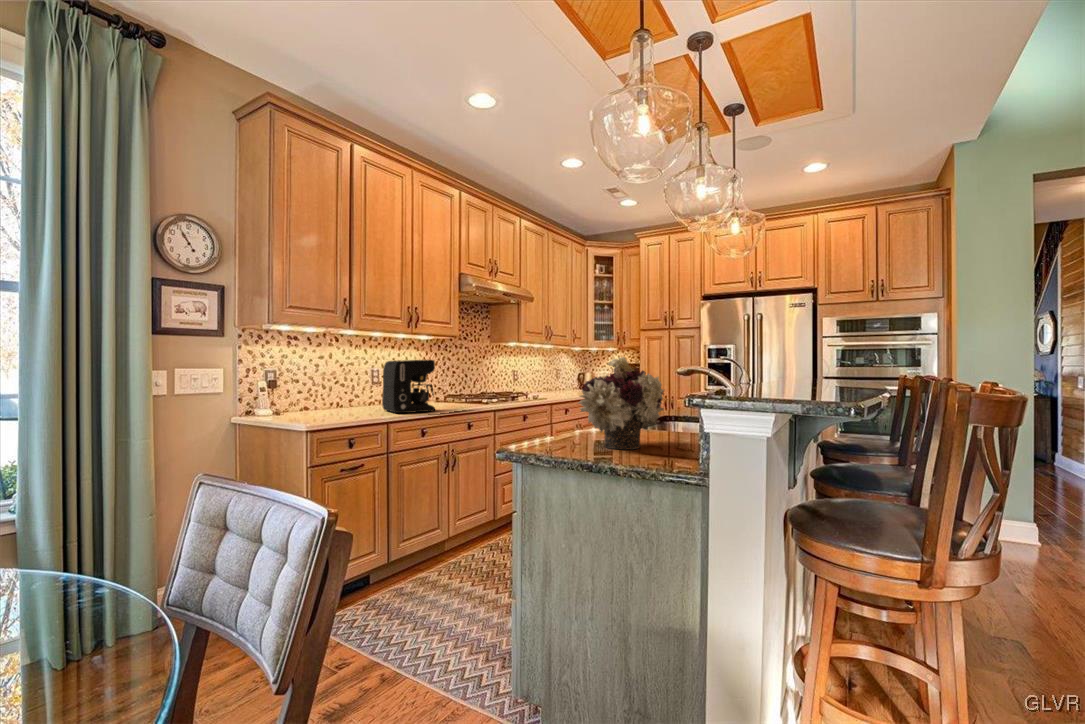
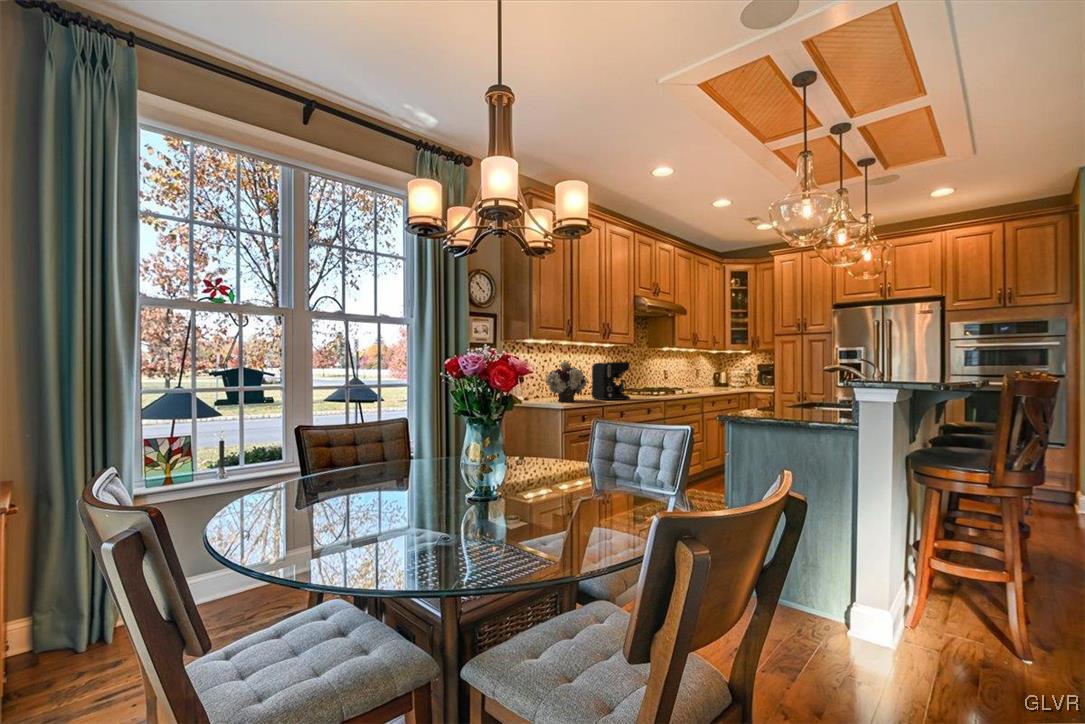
flower arrangement: present [578,357,664,450] -> present [545,361,587,402]

